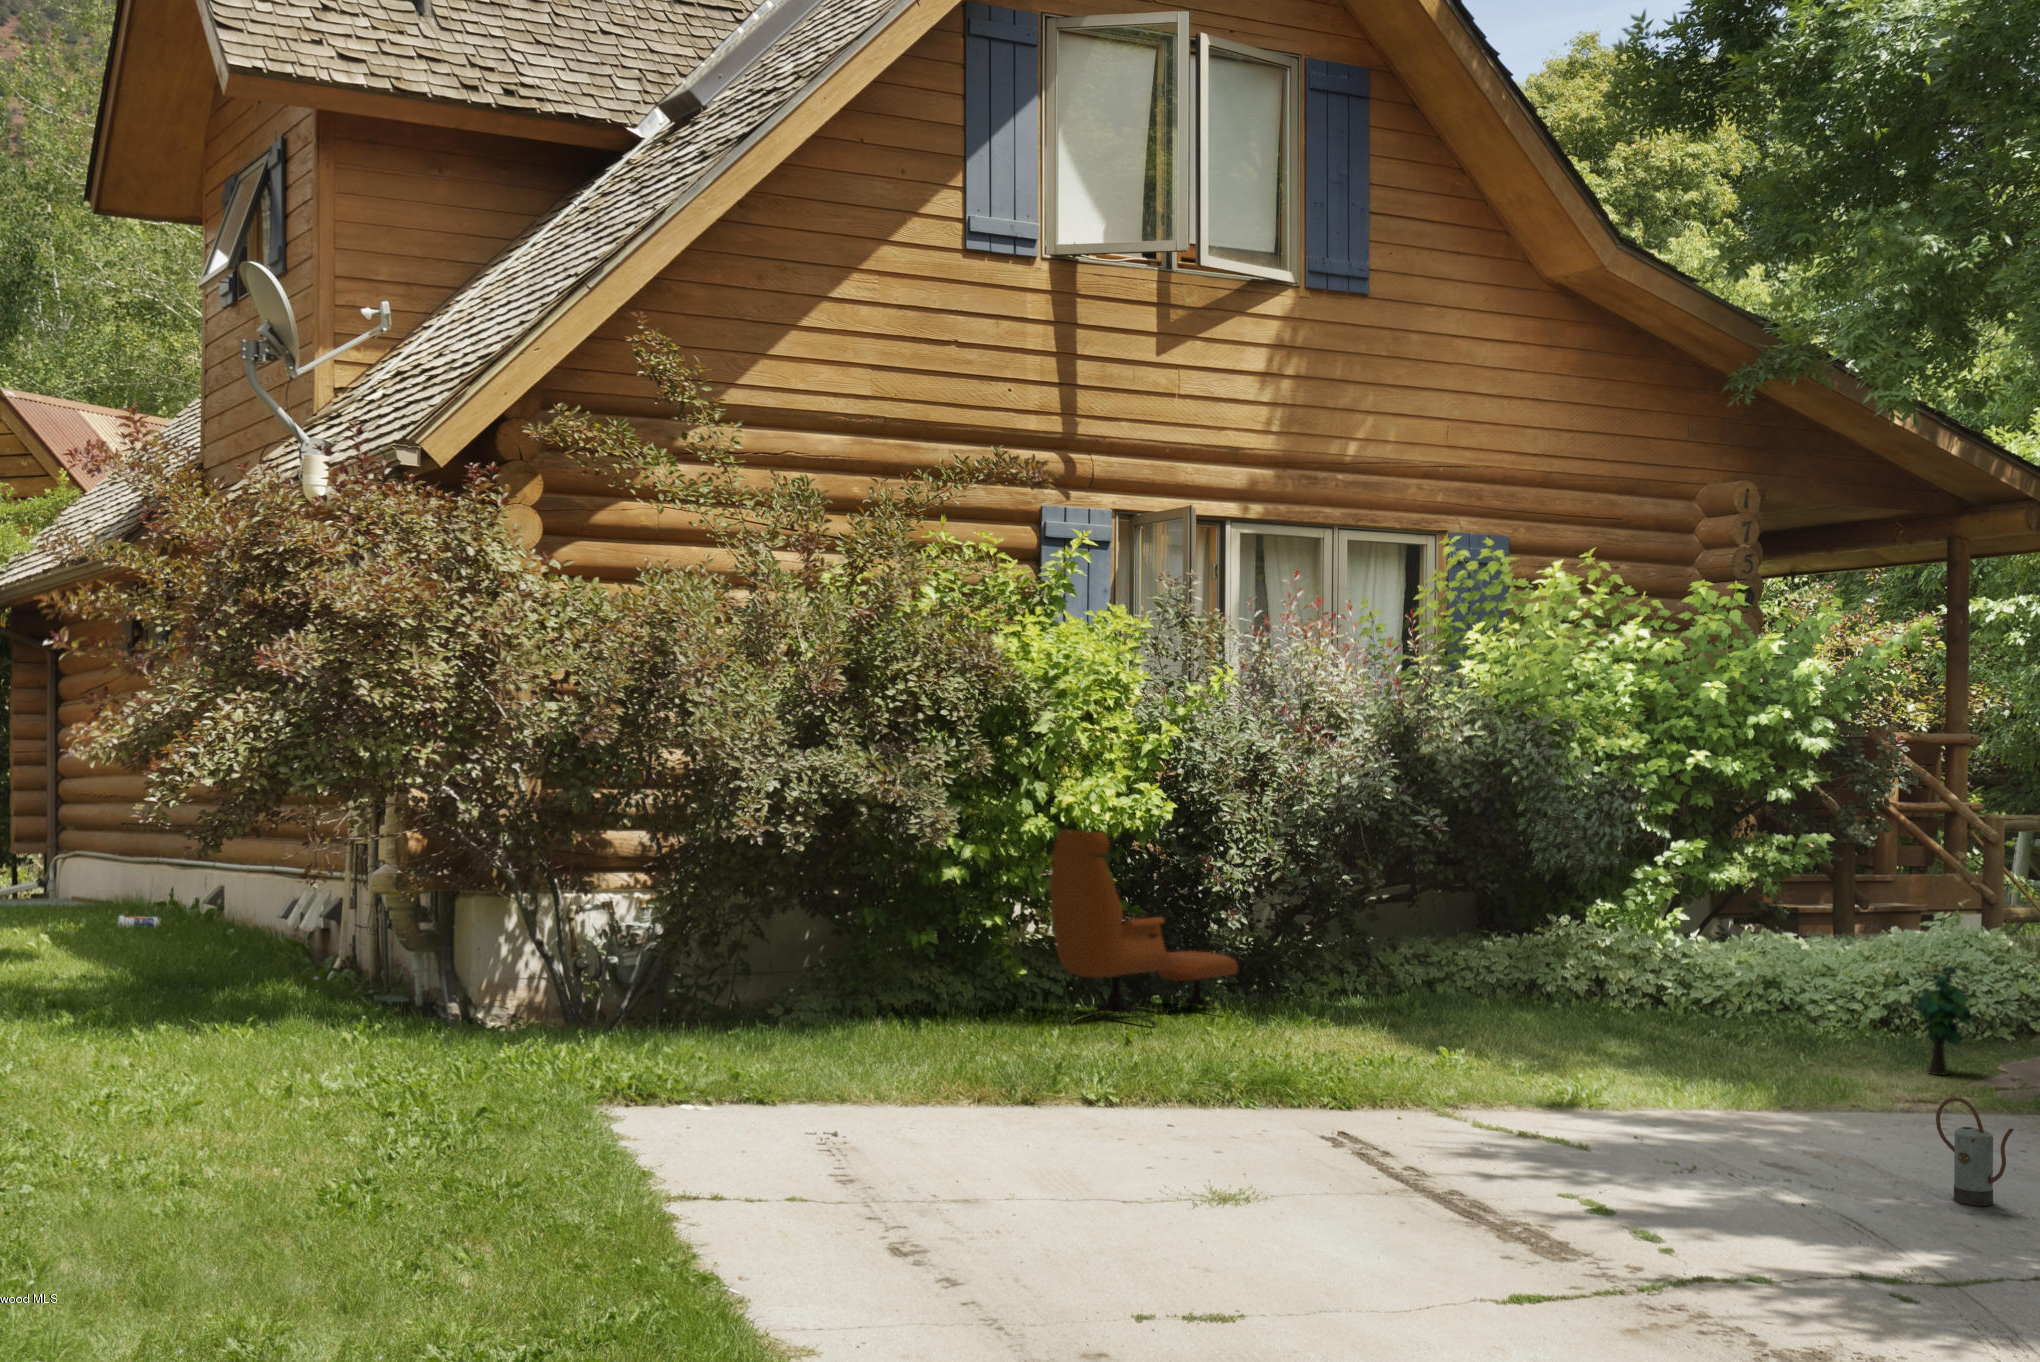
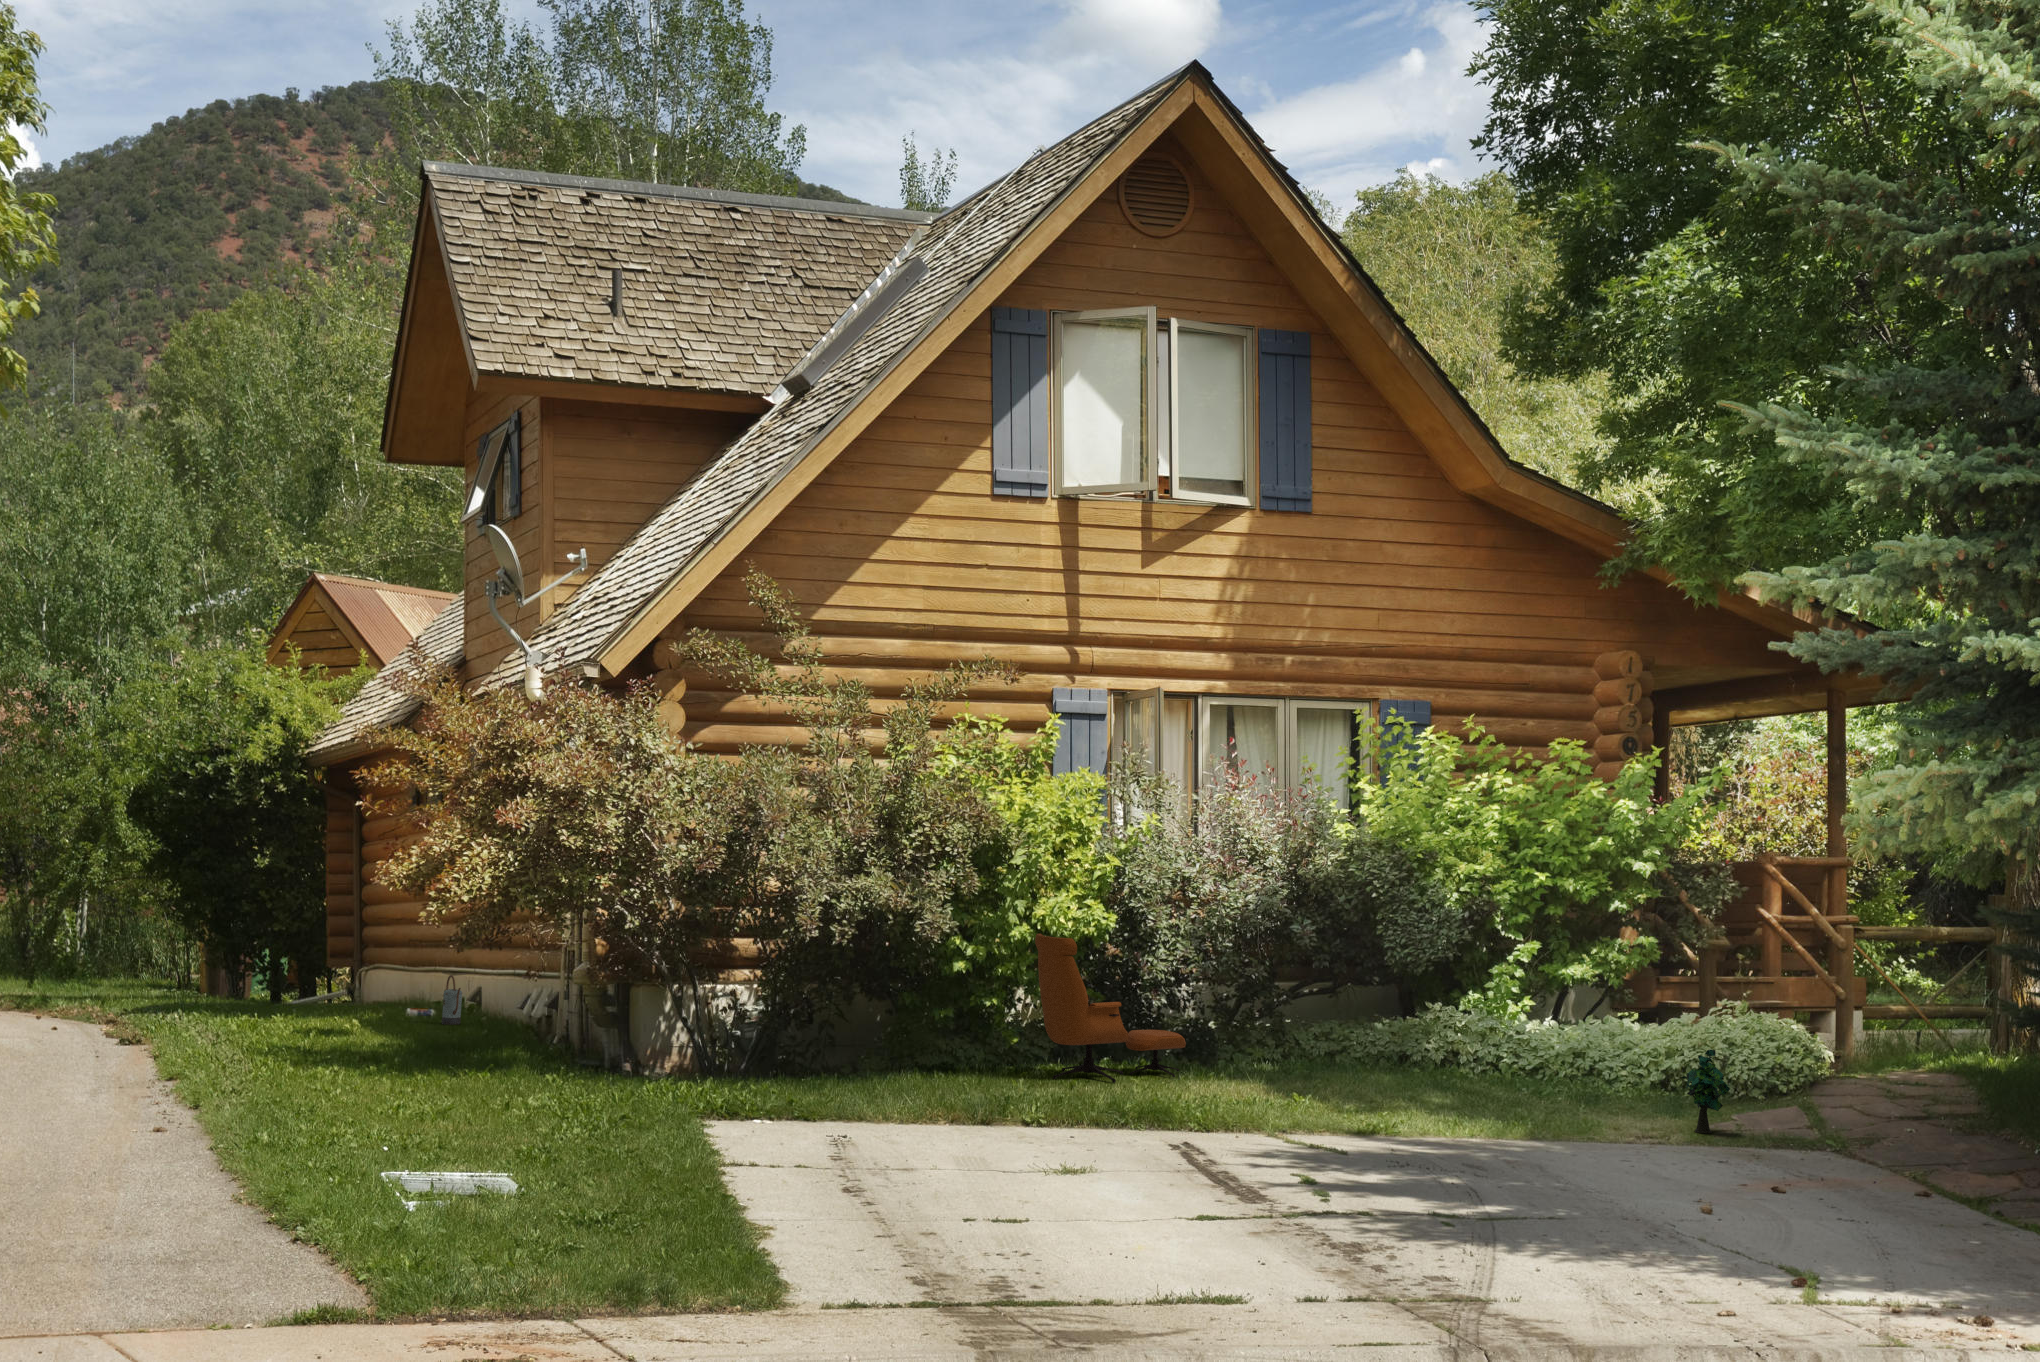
watering can: present [1936,1097,2014,1206] -> present [442,975,462,1025]

